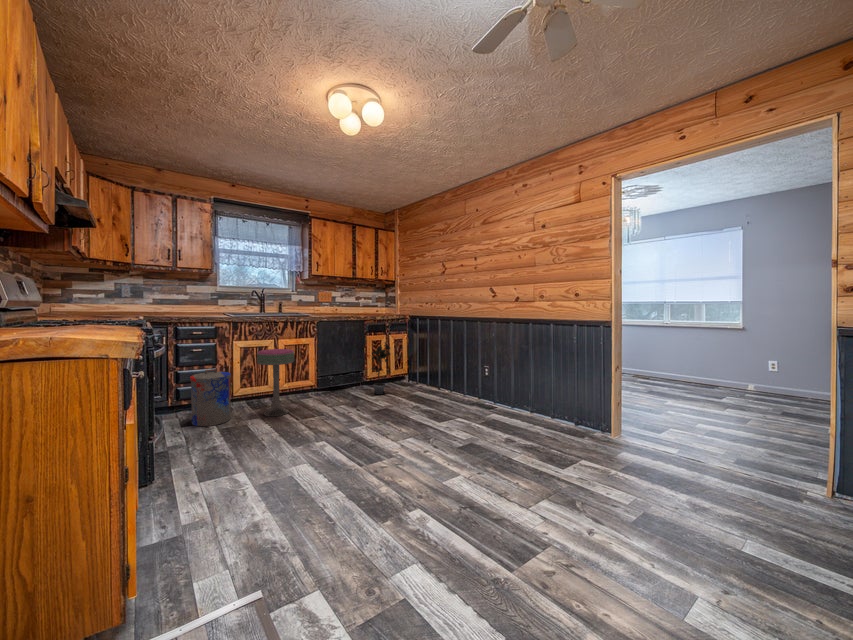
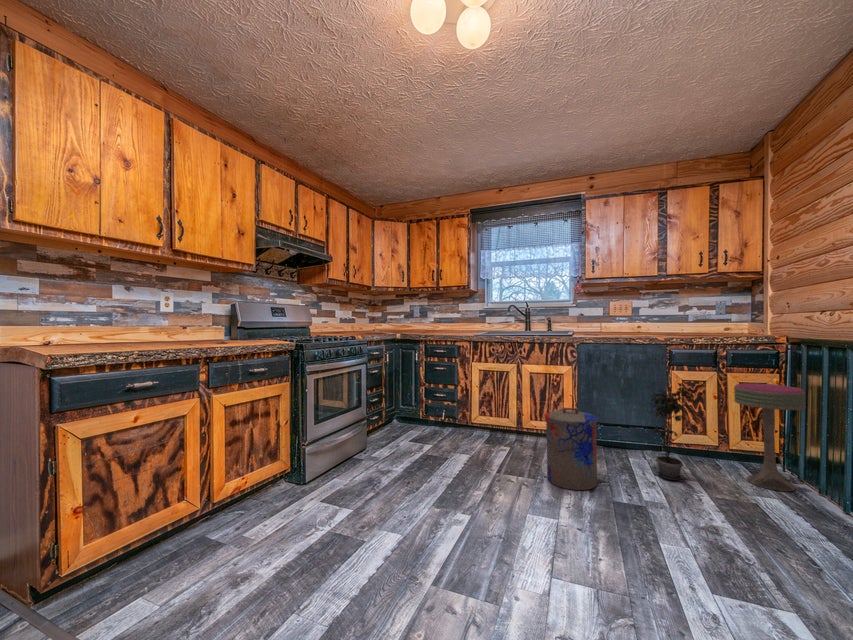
bar stool: present [257,349,294,416] -> present [734,383,806,491]
trash can: present [190,369,231,426] -> present [545,408,597,490]

